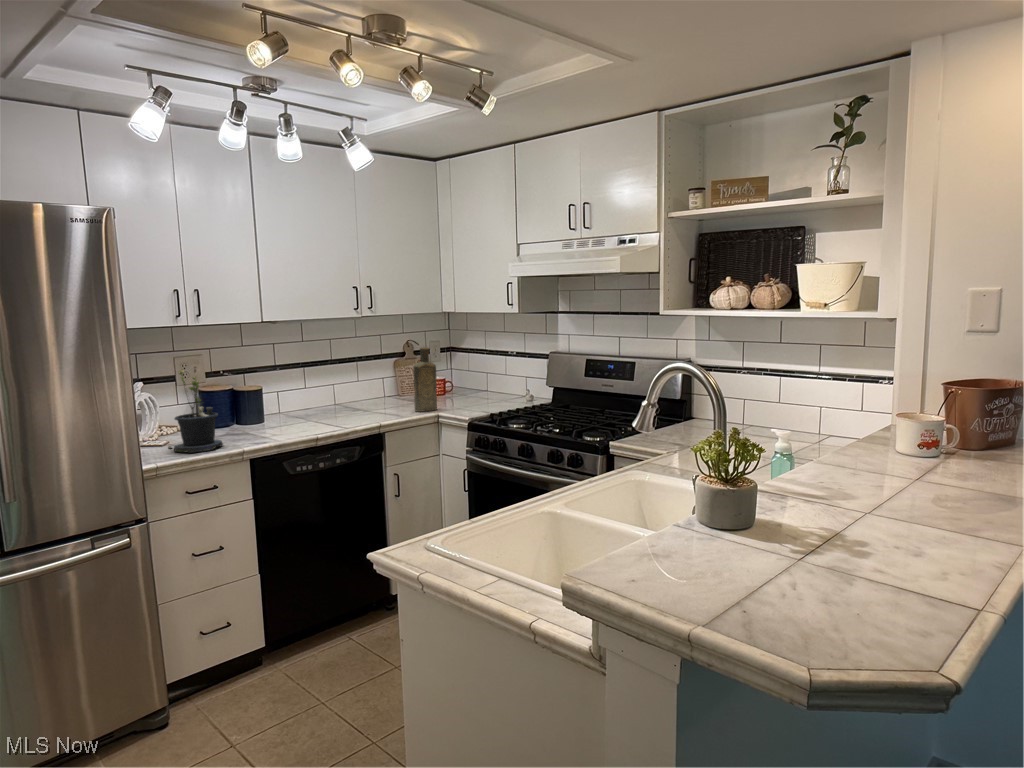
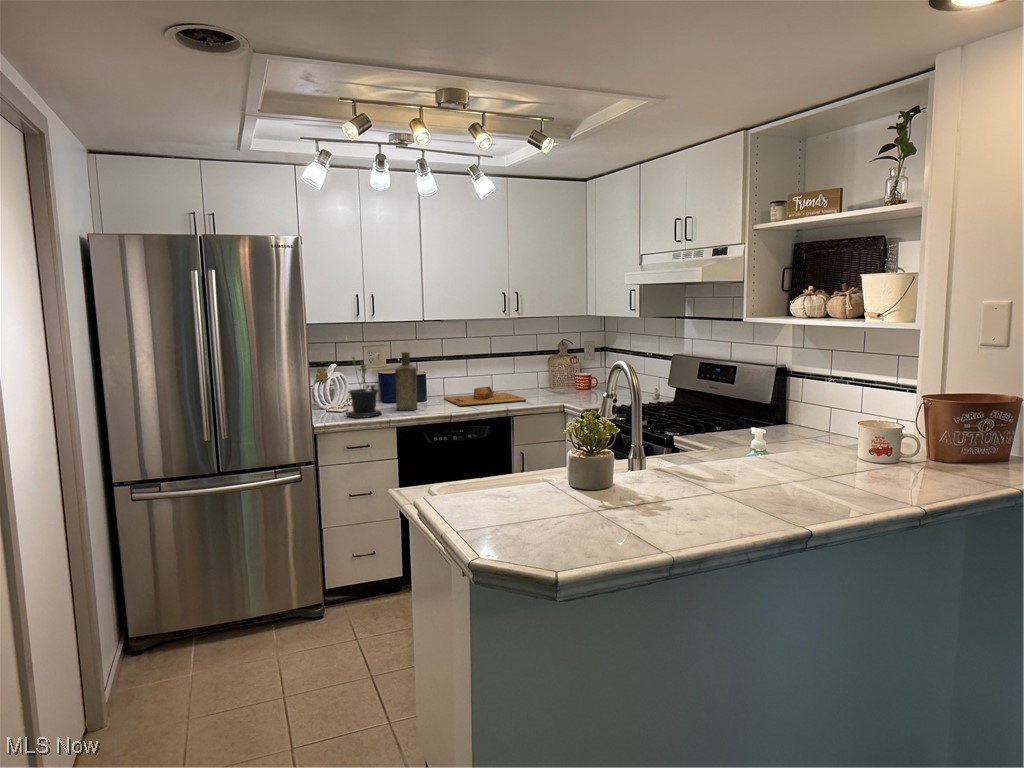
bottle: present [413,347,437,412] -> present [395,352,417,410]
cutting board: none [285,399,391,425] -> present [444,386,526,406]

